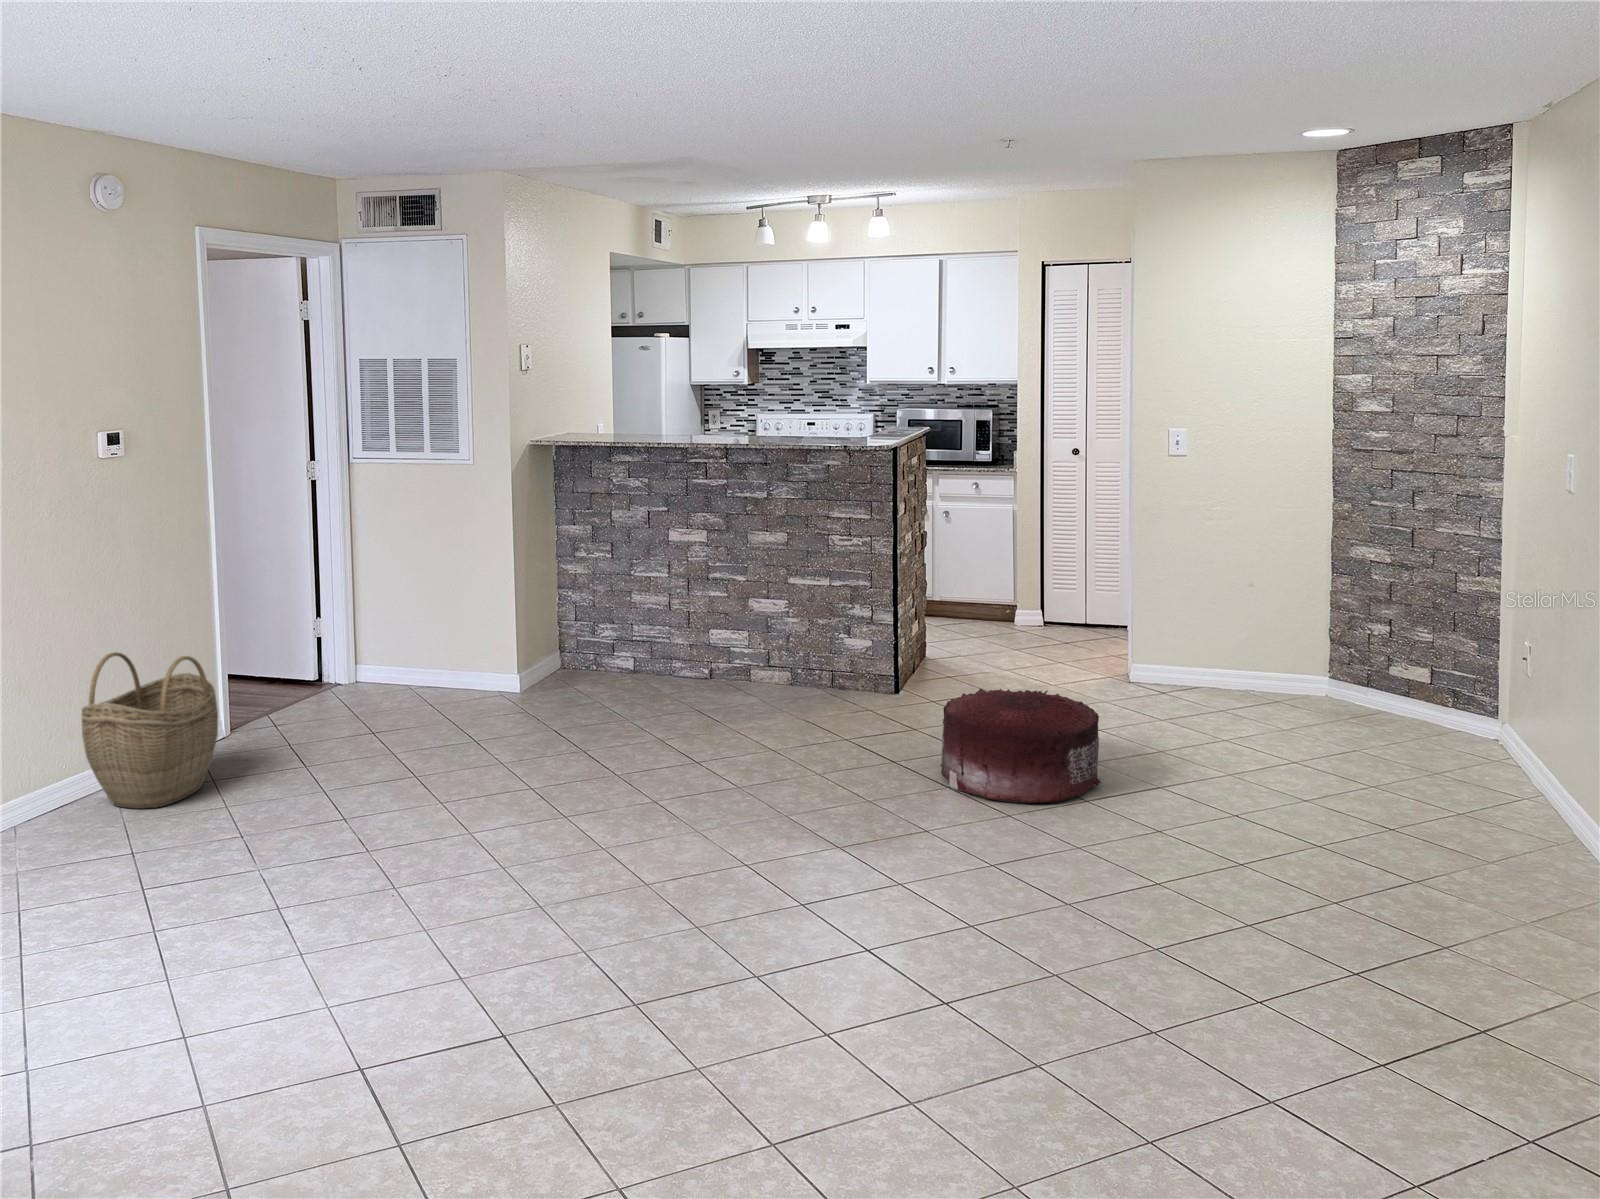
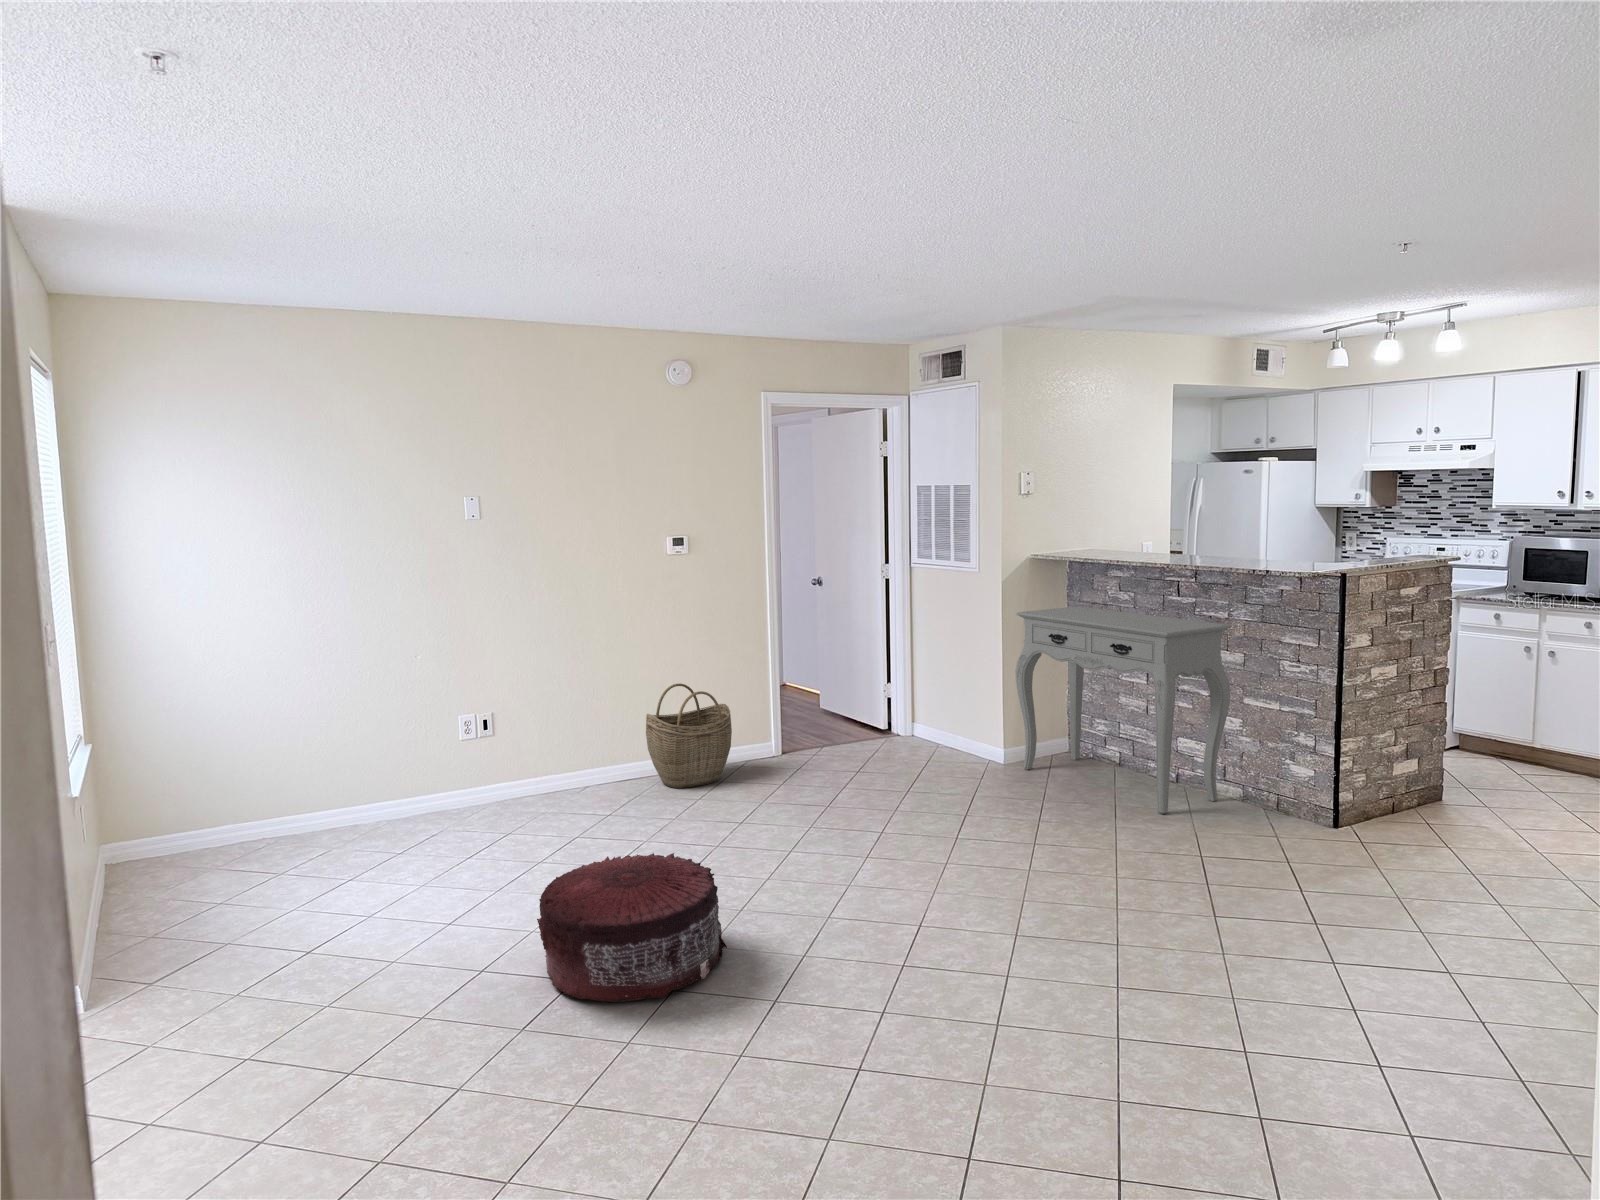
console table: none [538,499,780,706] -> present [1015,606,1232,814]
pouf: present [941,688,1101,803] -> present [537,853,727,1002]

